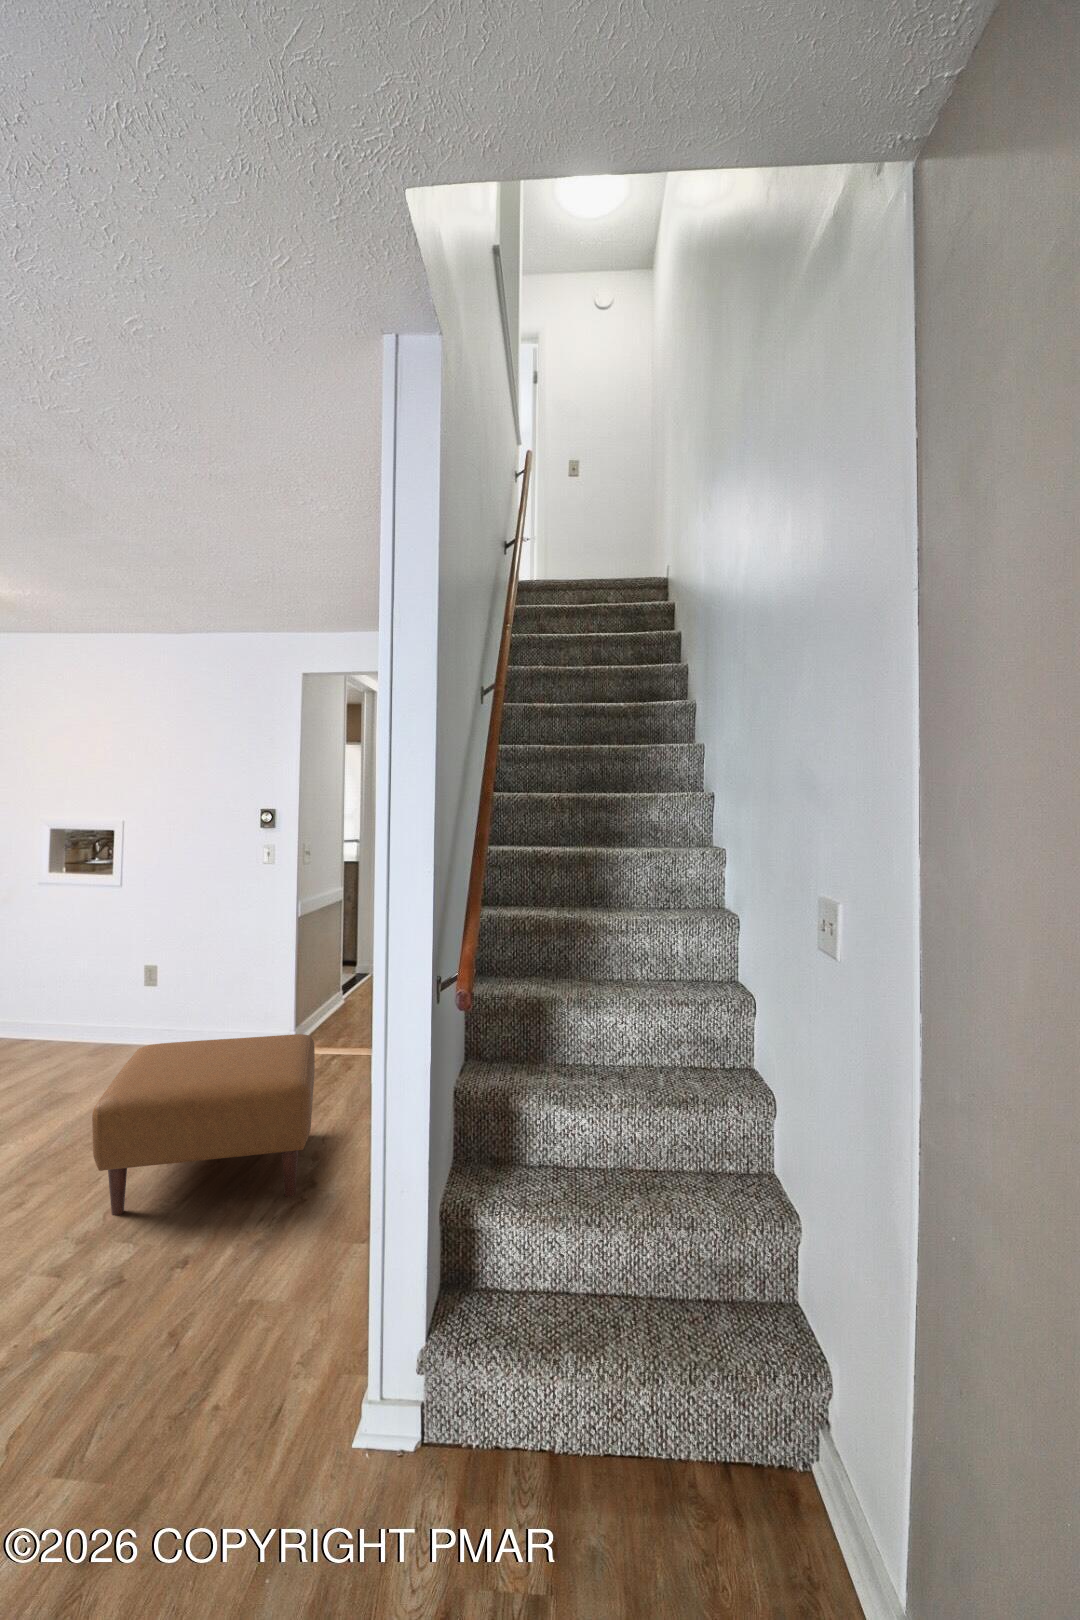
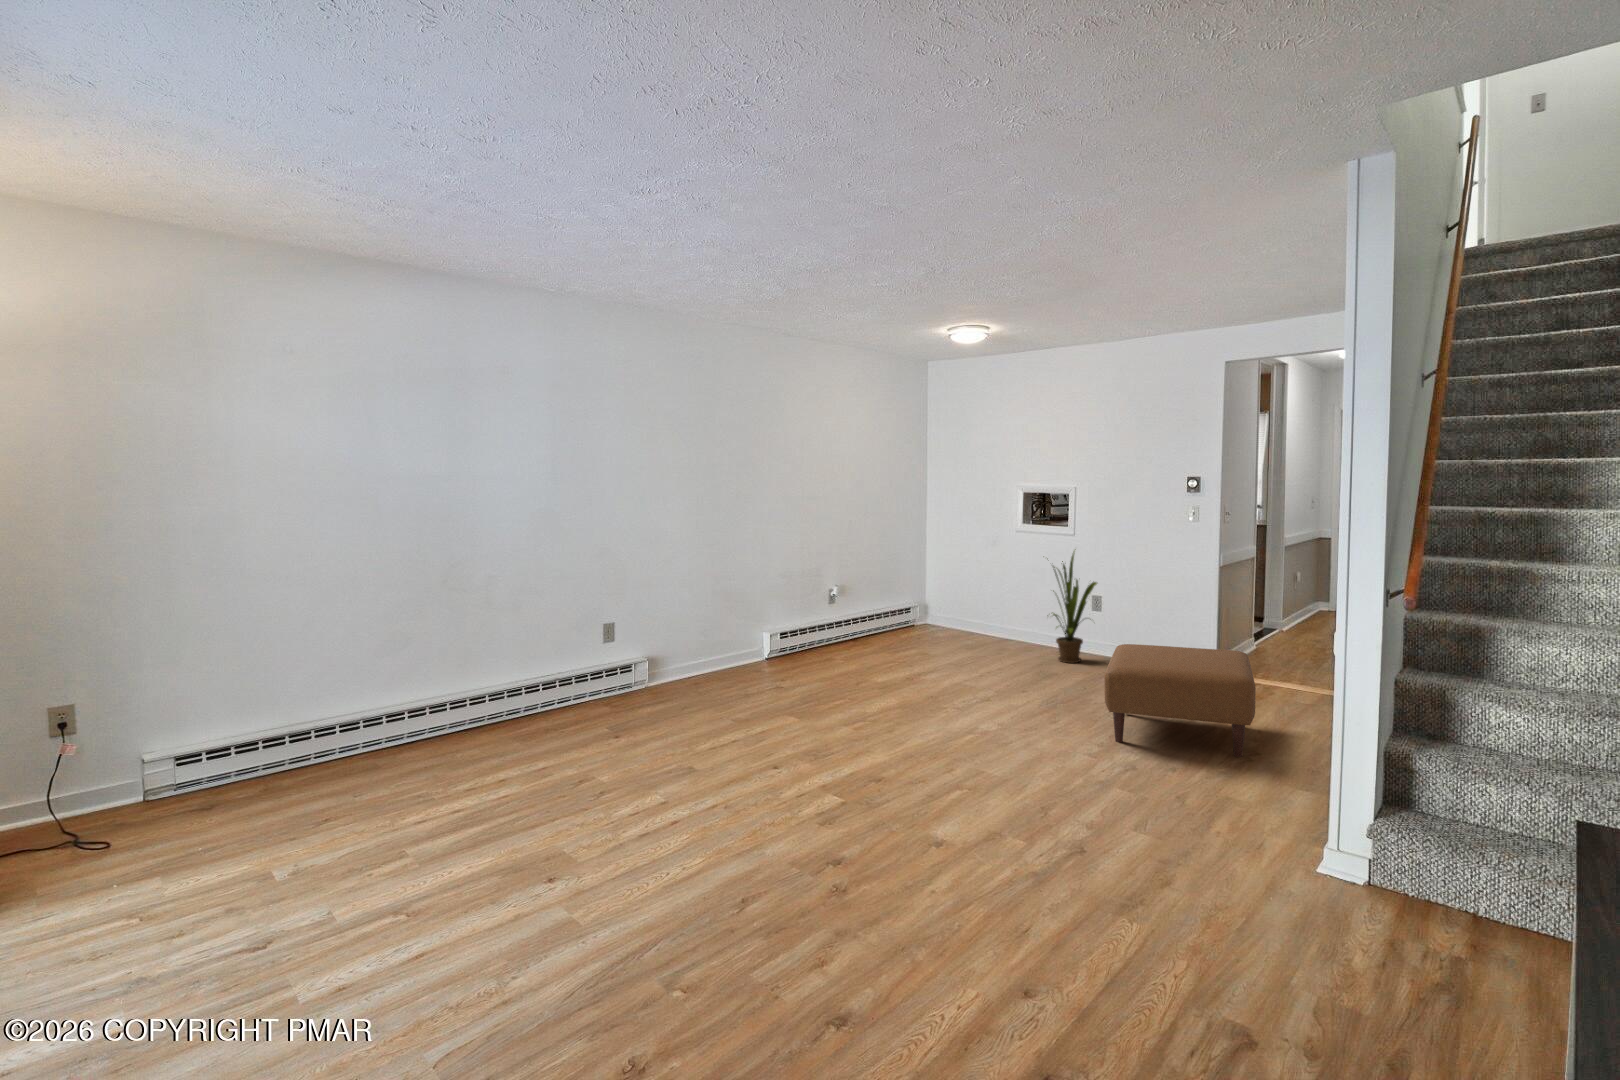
house plant: none [62,887,161,1066] -> present [1053,549,1097,663]

